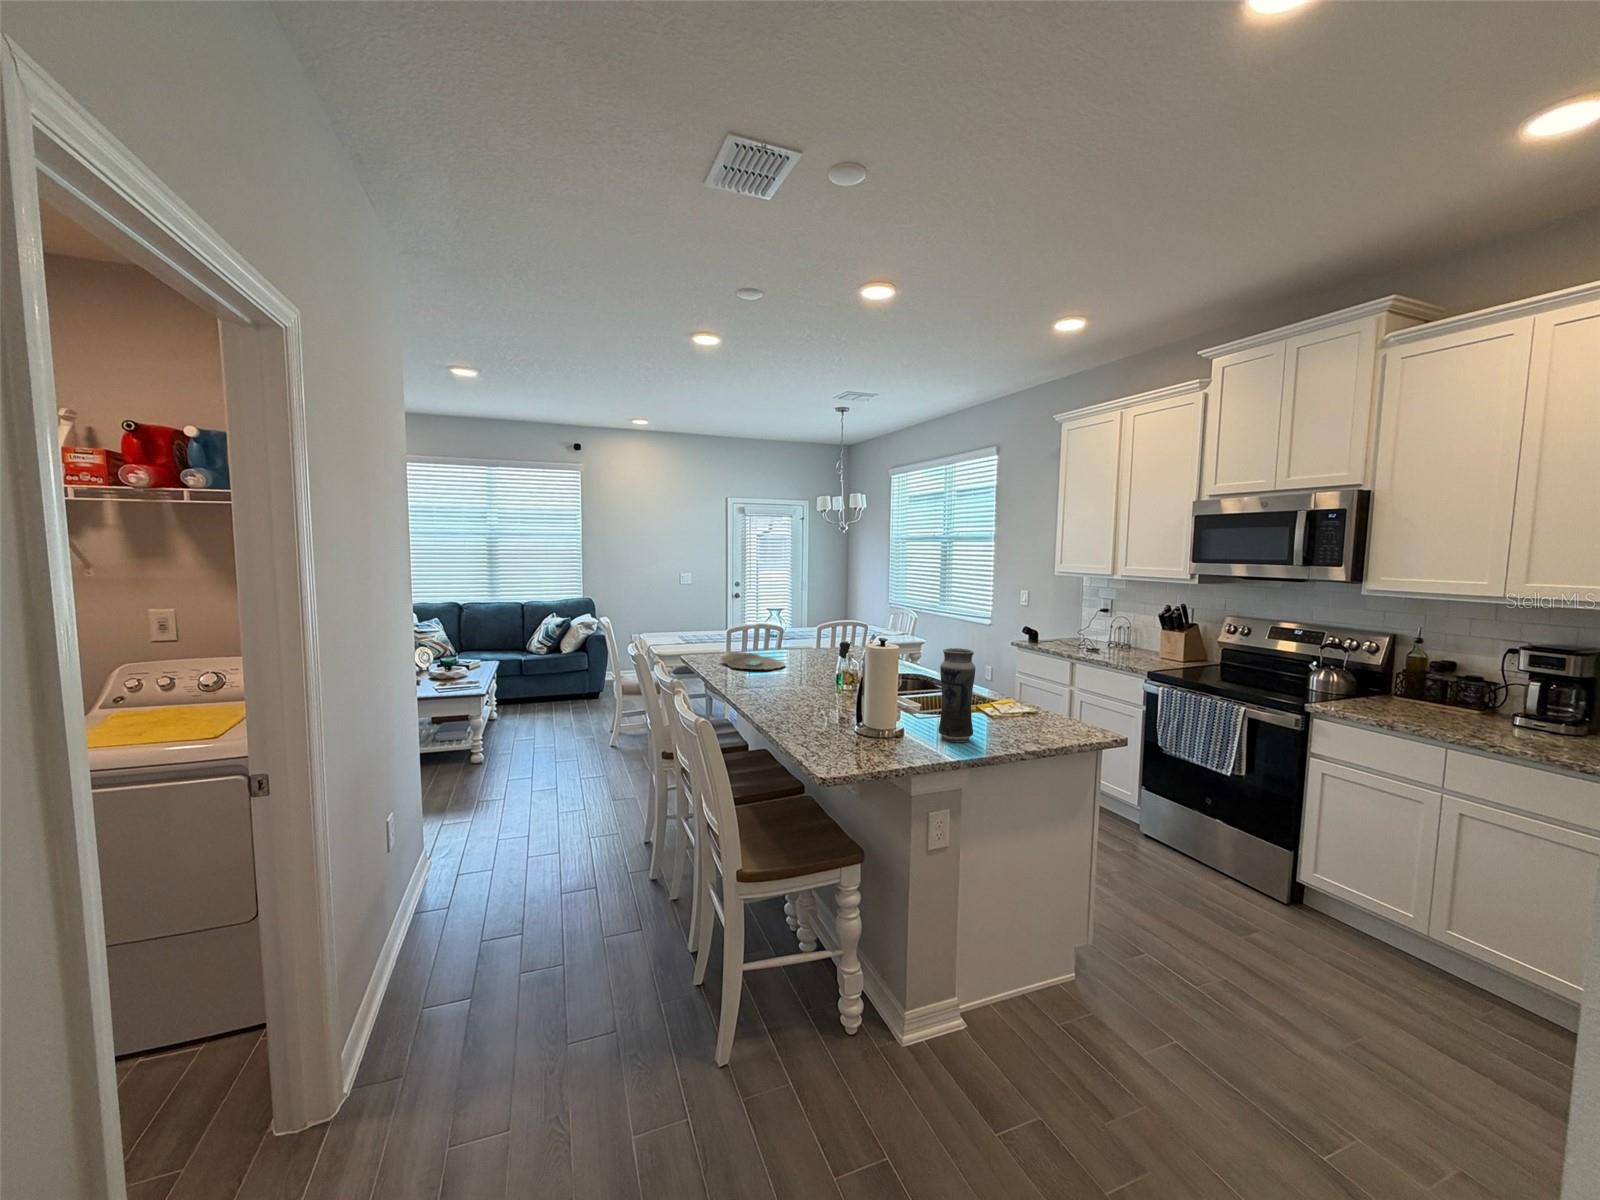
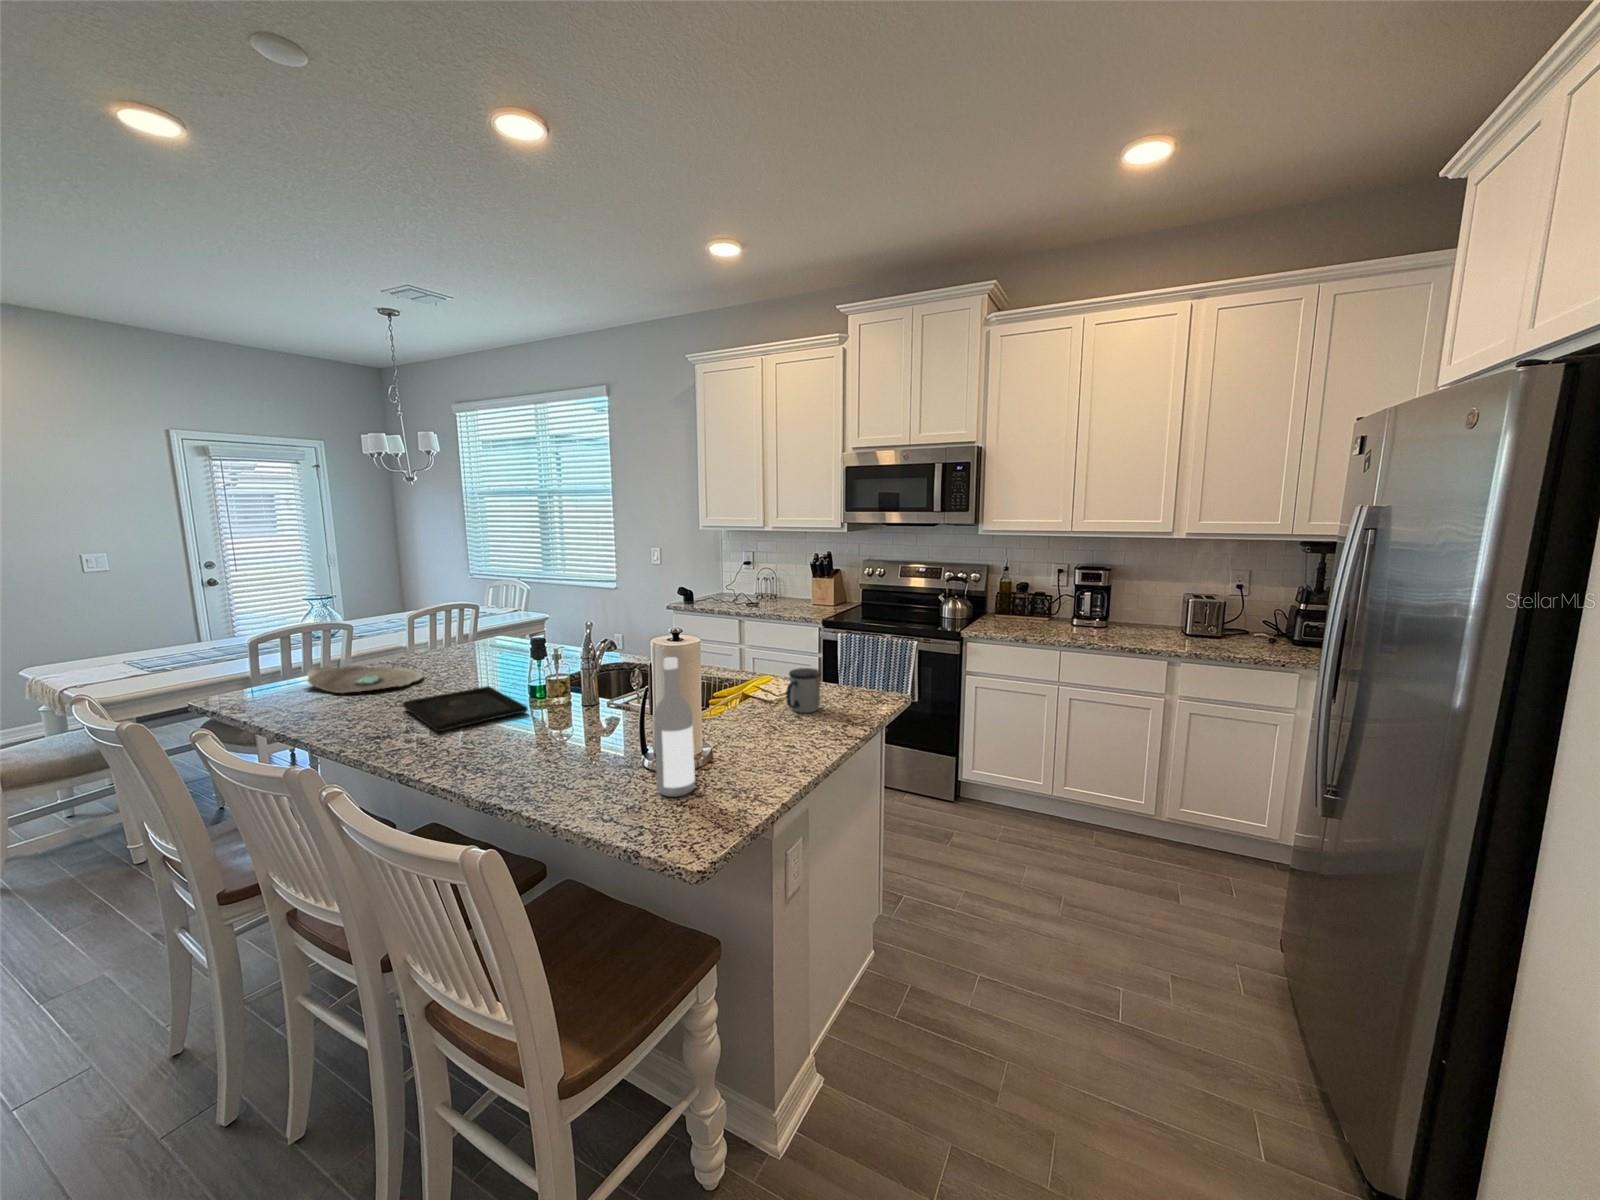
vase: present [939,648,975,742] -> none [738,622,779,733]
wine bottle: none [828,659,856,762] -> present [654,657,695,797]
tray: none [753,677,816,698] -> present [403,686,528,731]
mug: none [992,698,1032,738] -> present [786,668,821,713]

